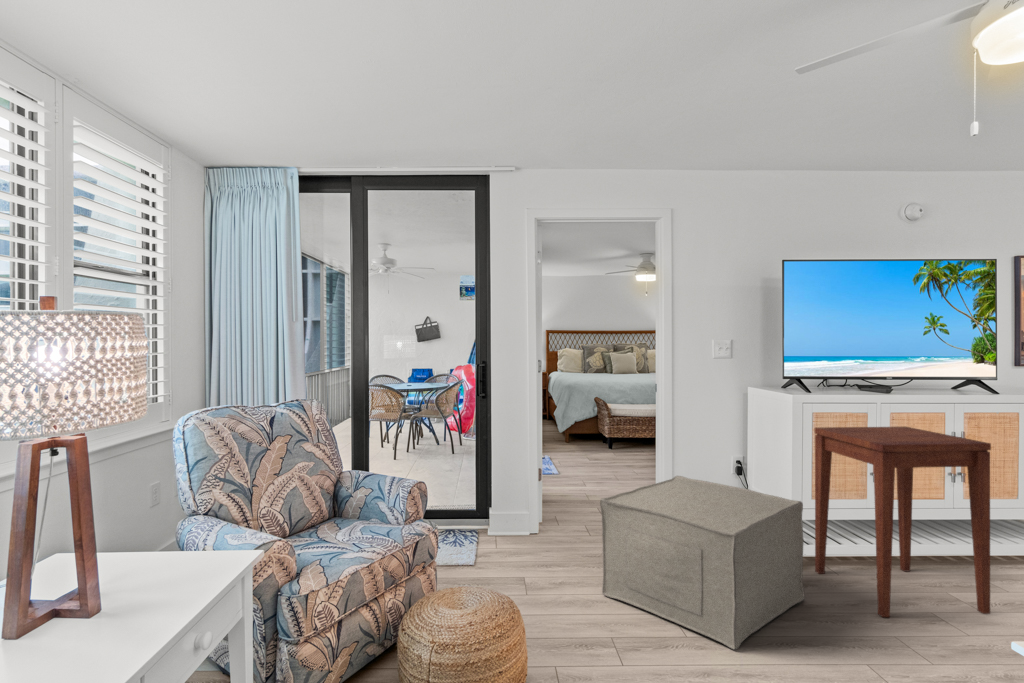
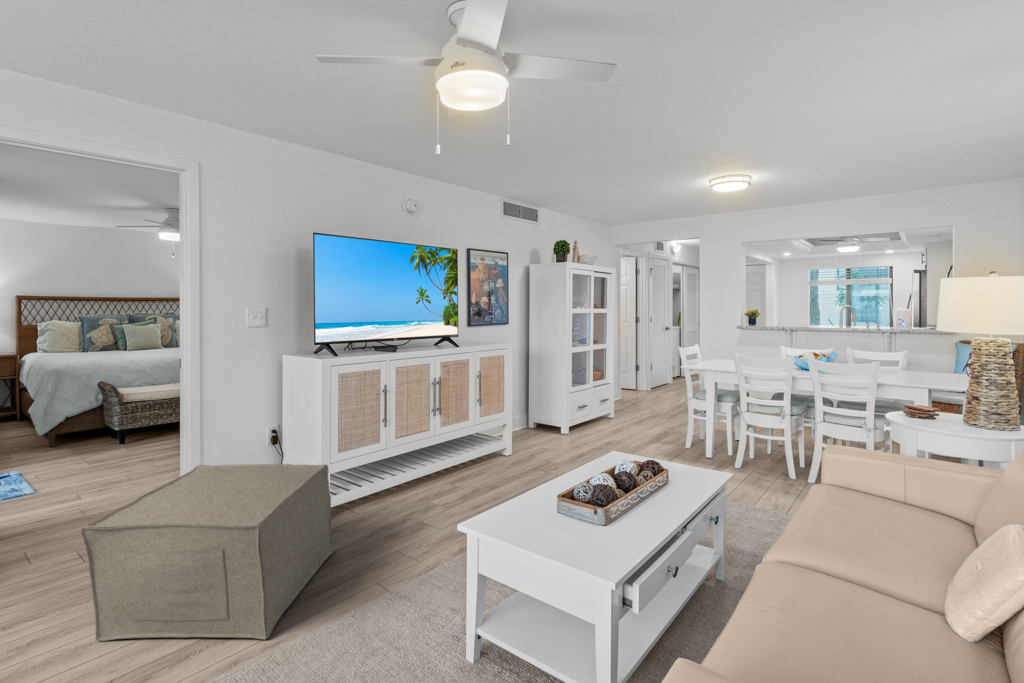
side table: present [815,427,991,617] -> none [336,380,463,543]

